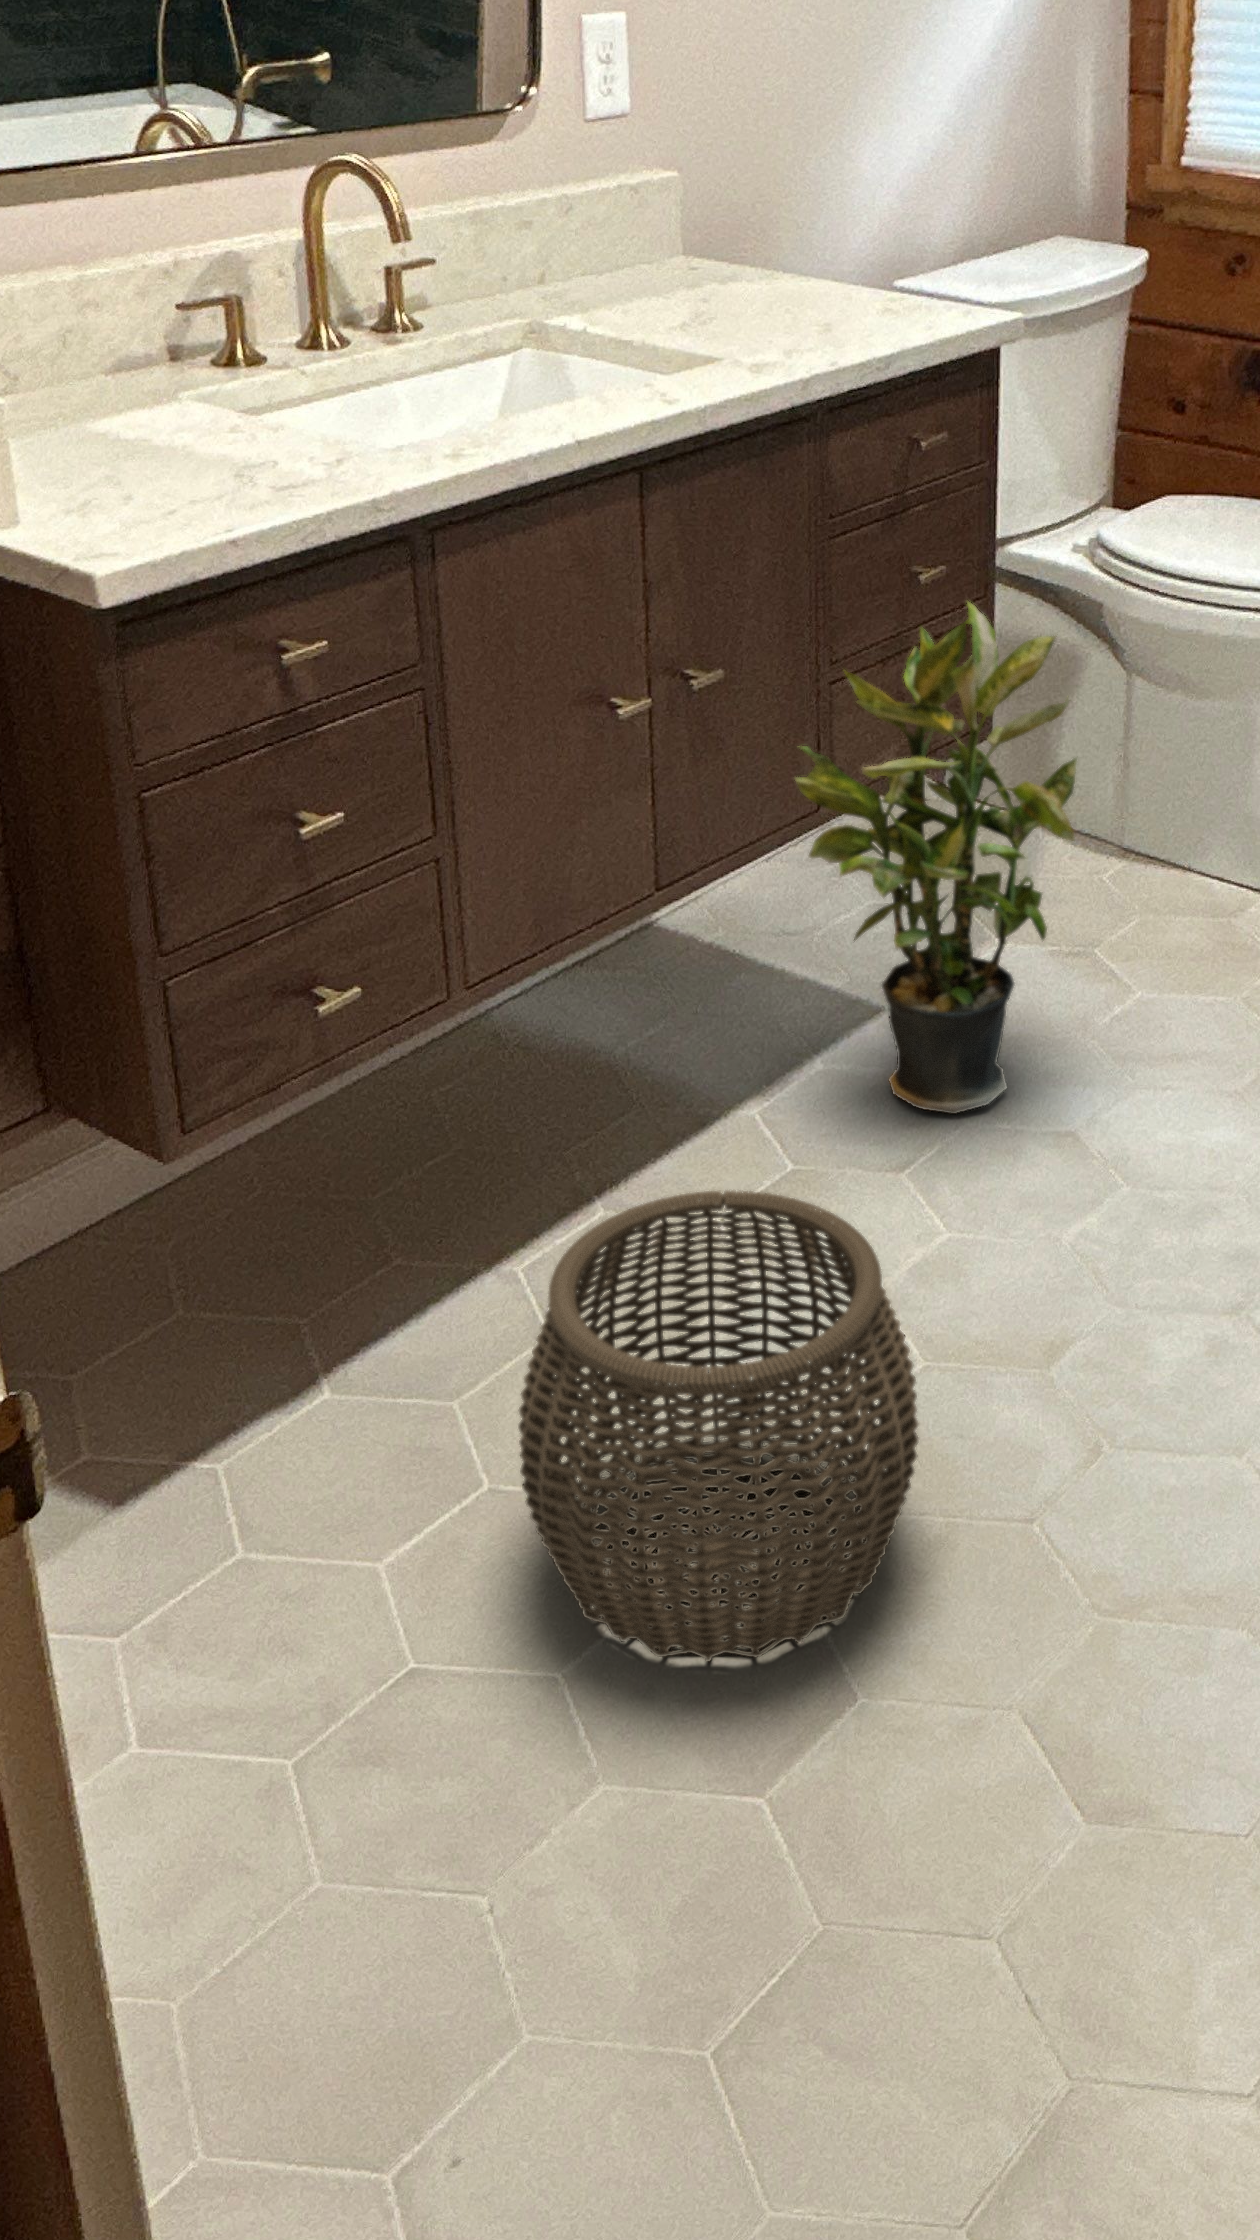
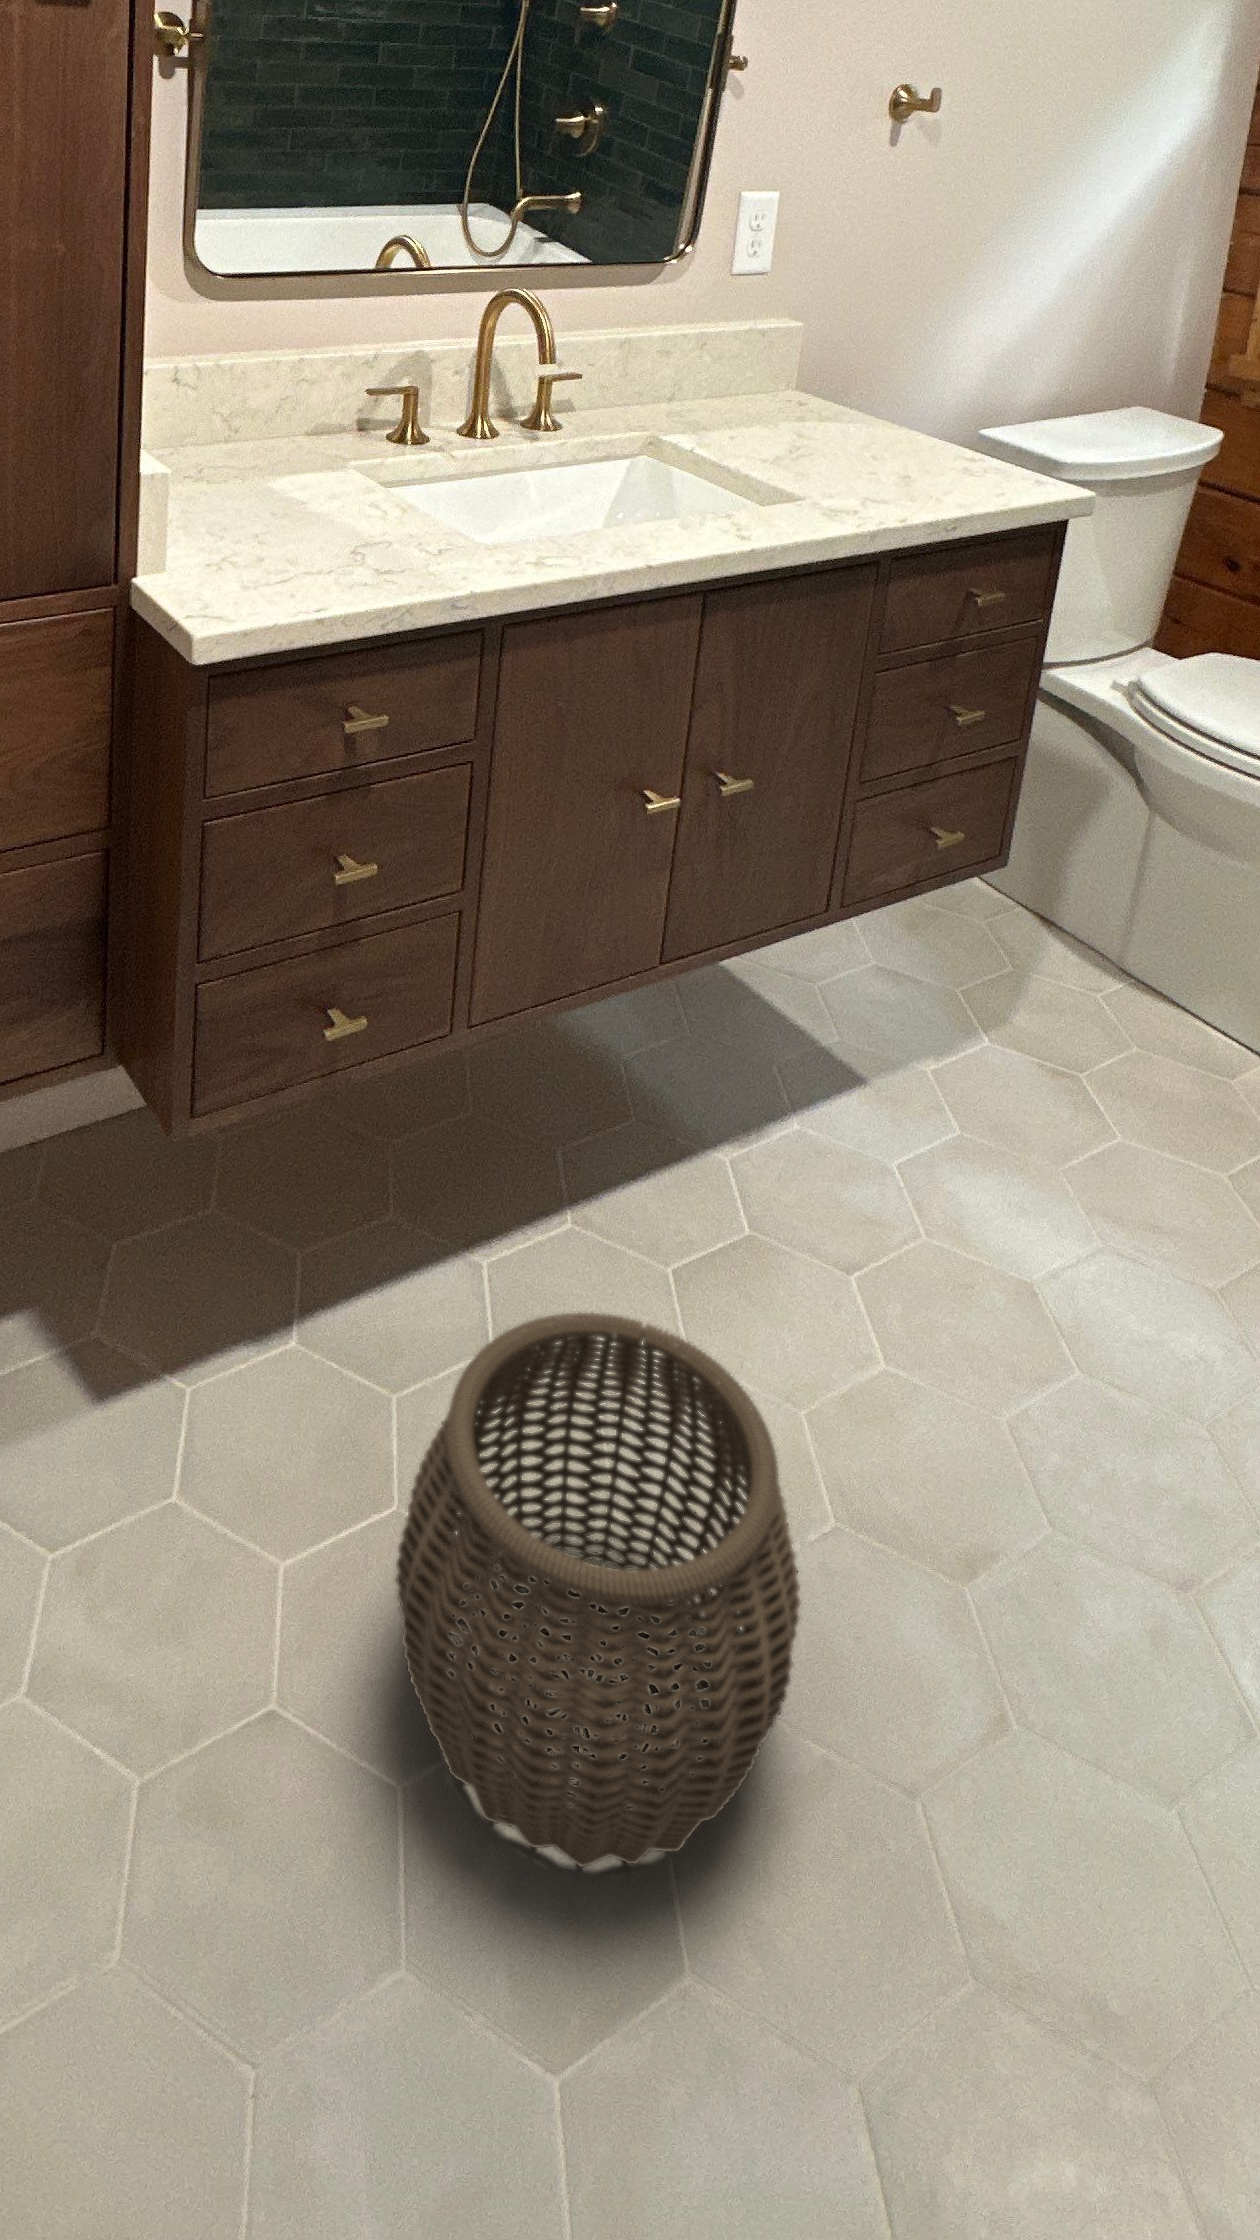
potted plant: present [795,602,1077,1114] -> none [808,750,1085,1228]

